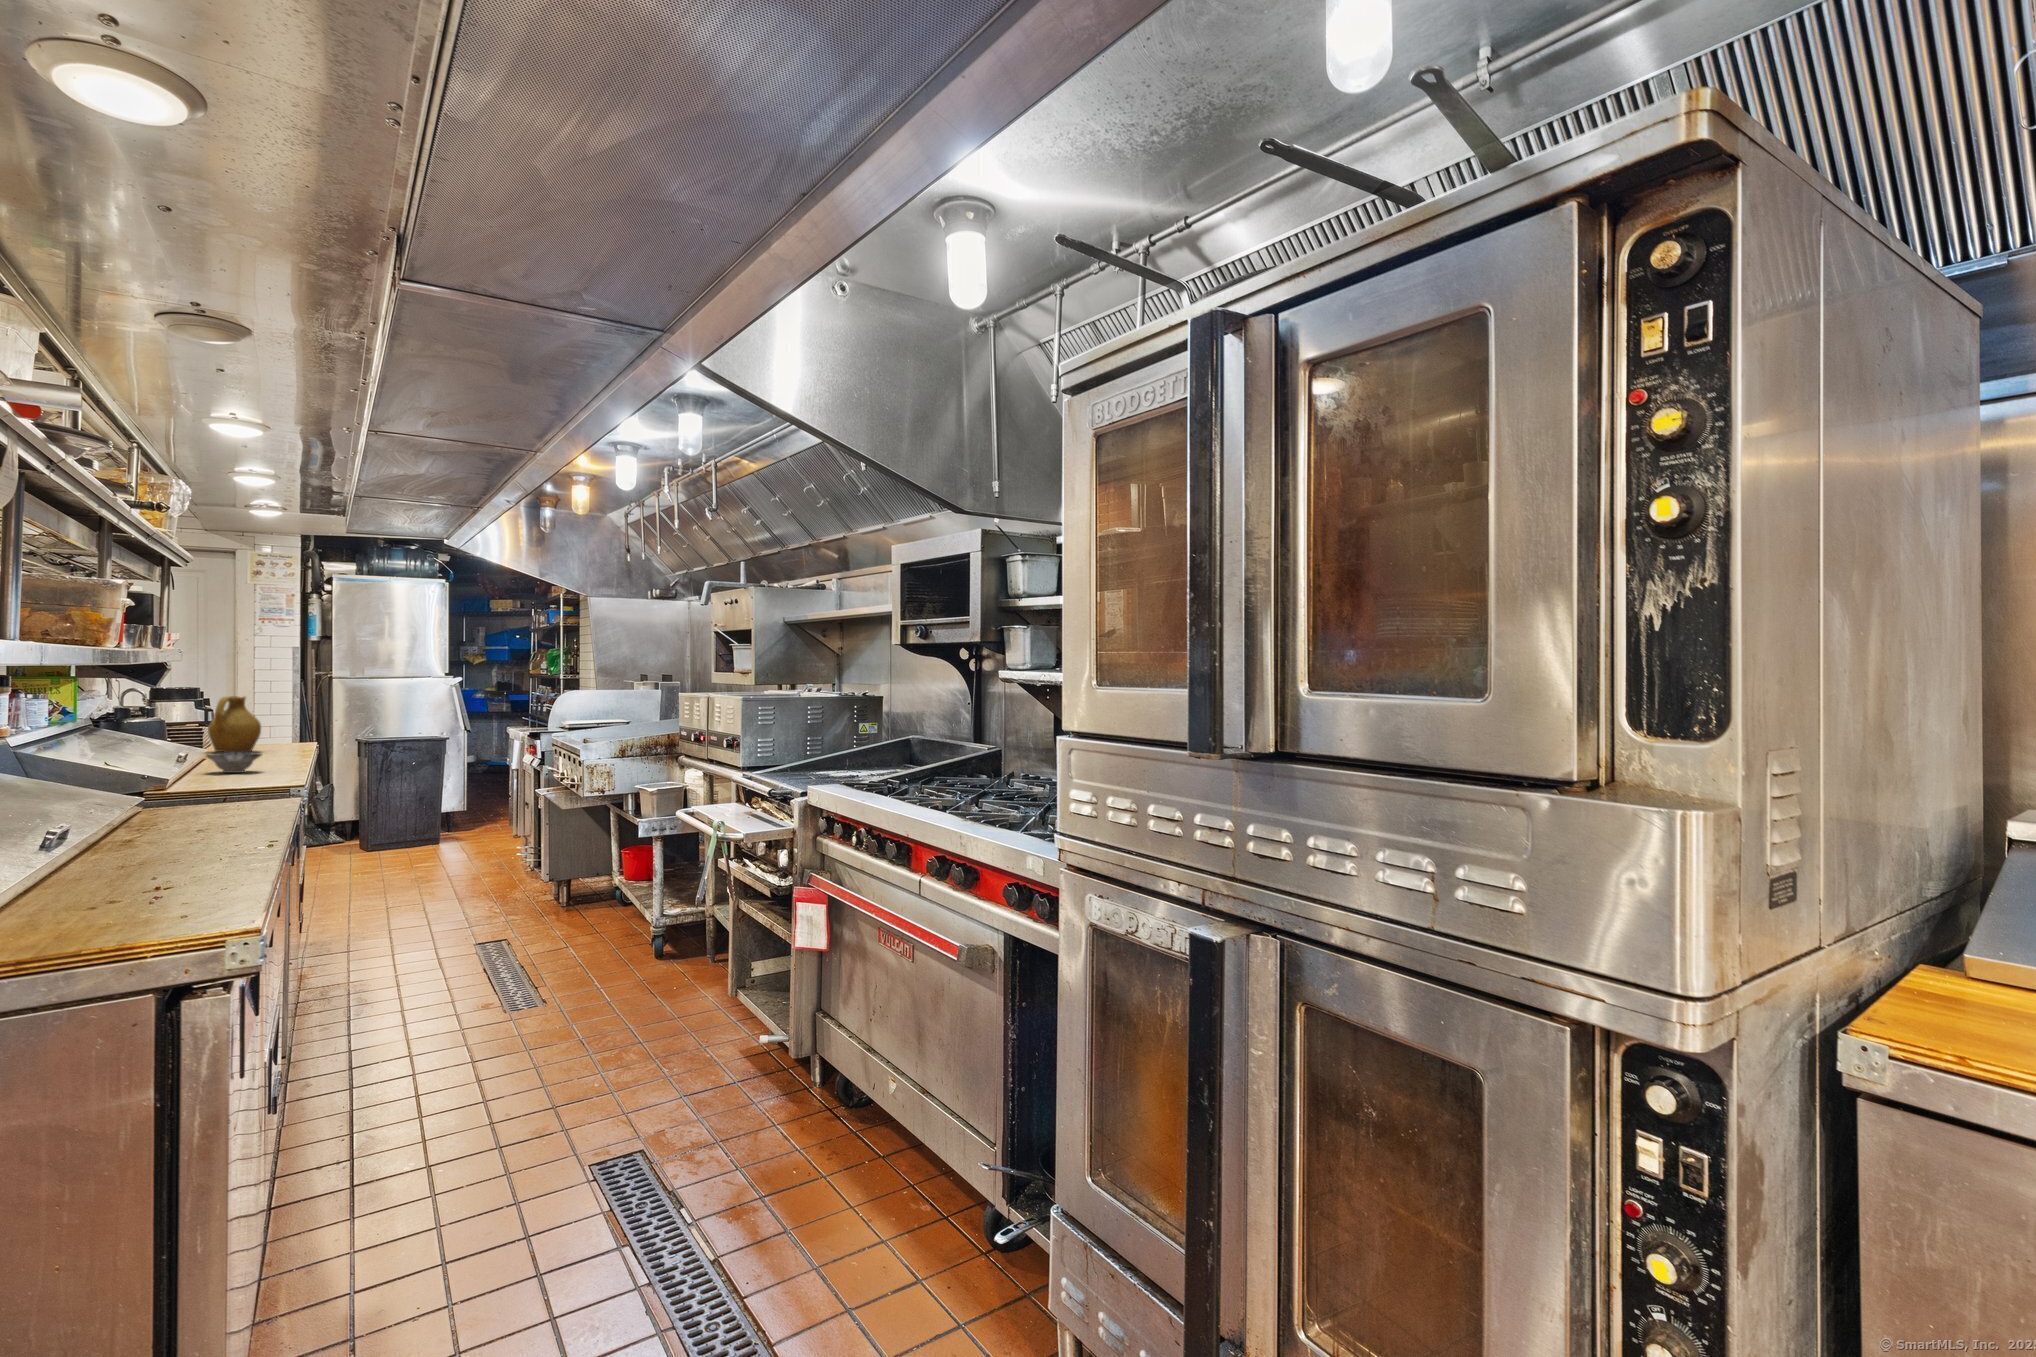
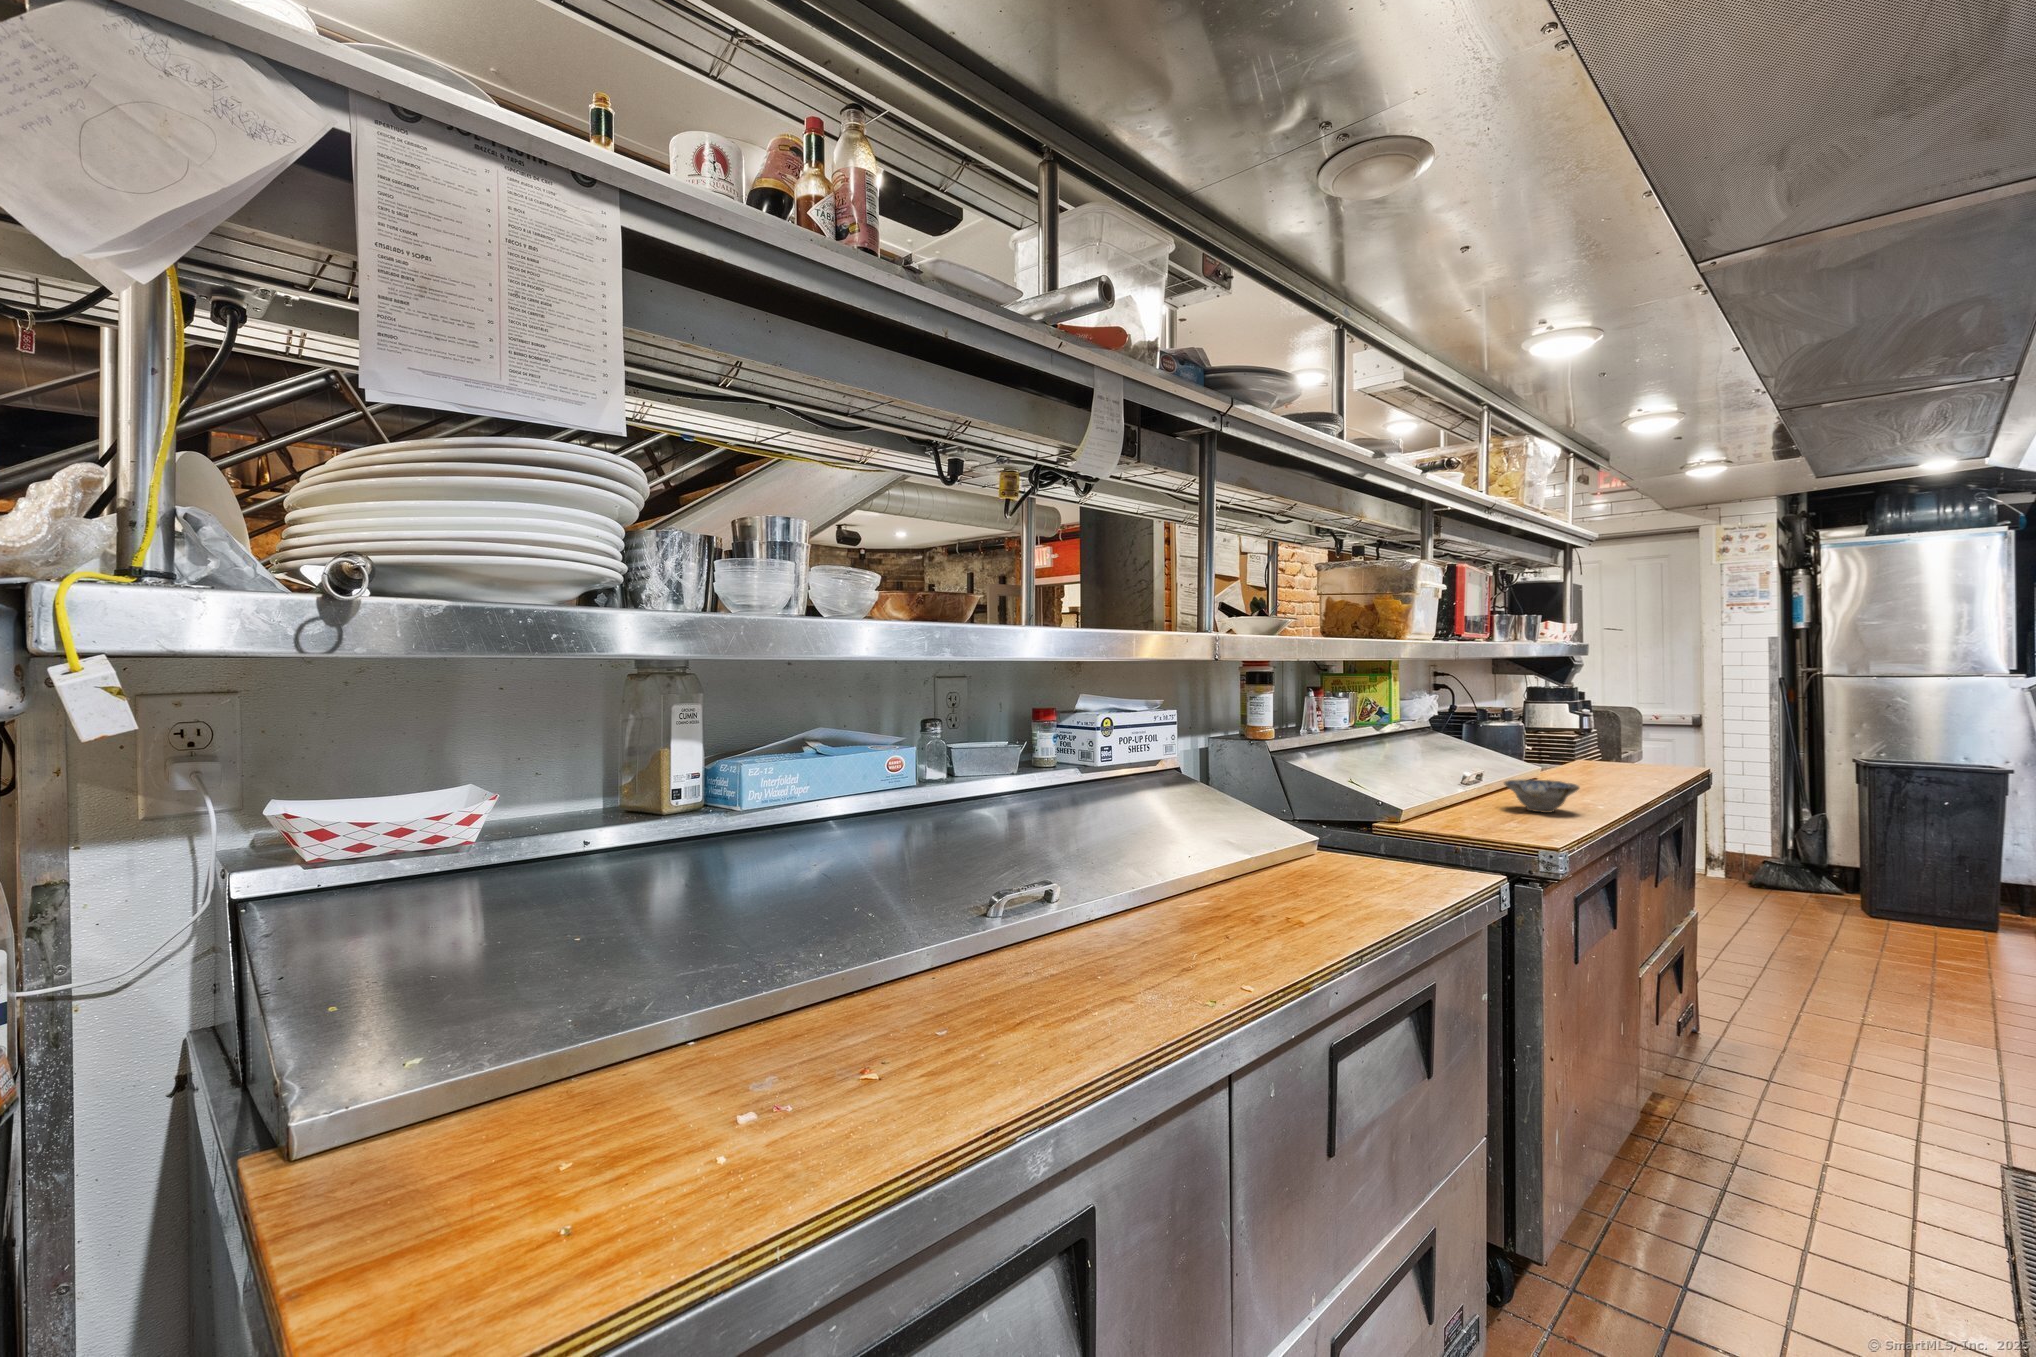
pitcher: present [208,696,261,752] -> none [1573,698,1639,776]

